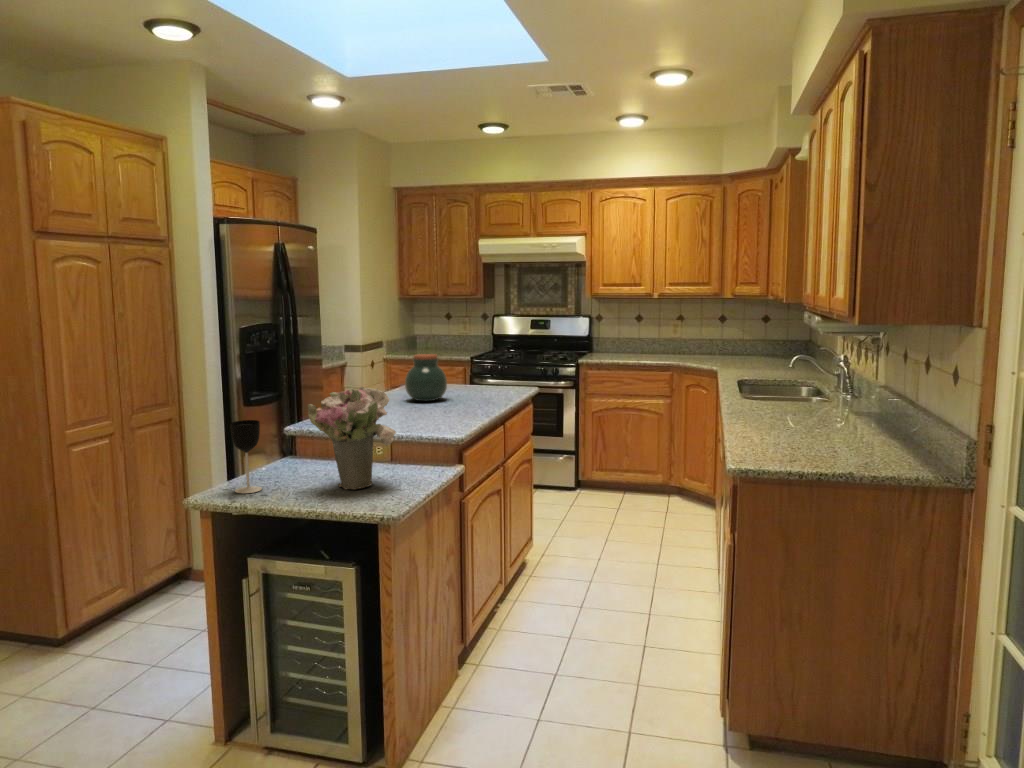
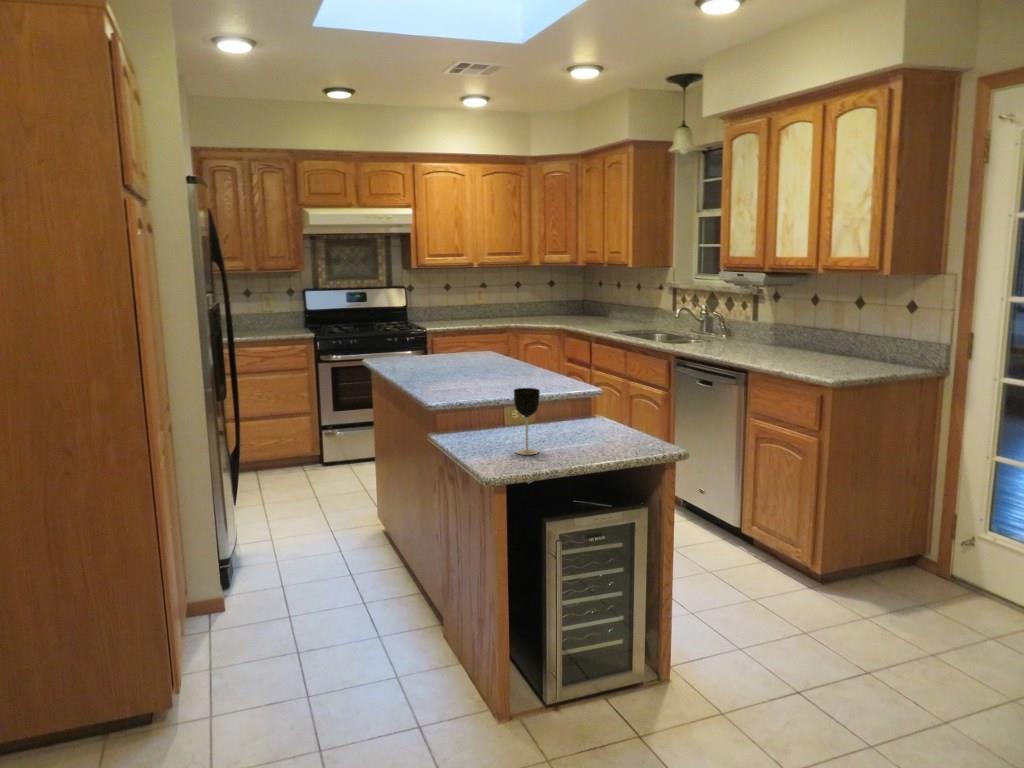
jar: present [405,354,447,401] -> none [427,326,467,372]
flower bouquet: present [308,387,396,490] -> none [562,351,625,439]

